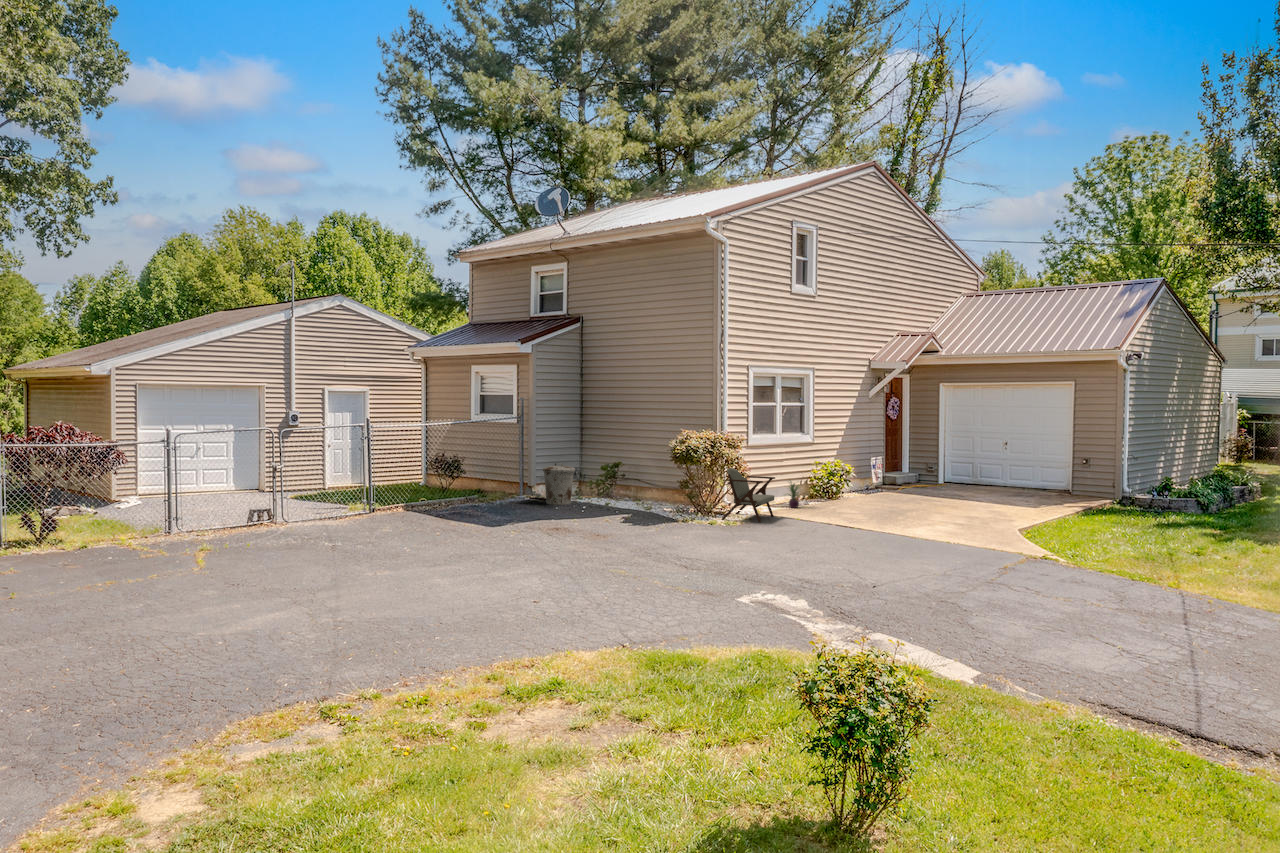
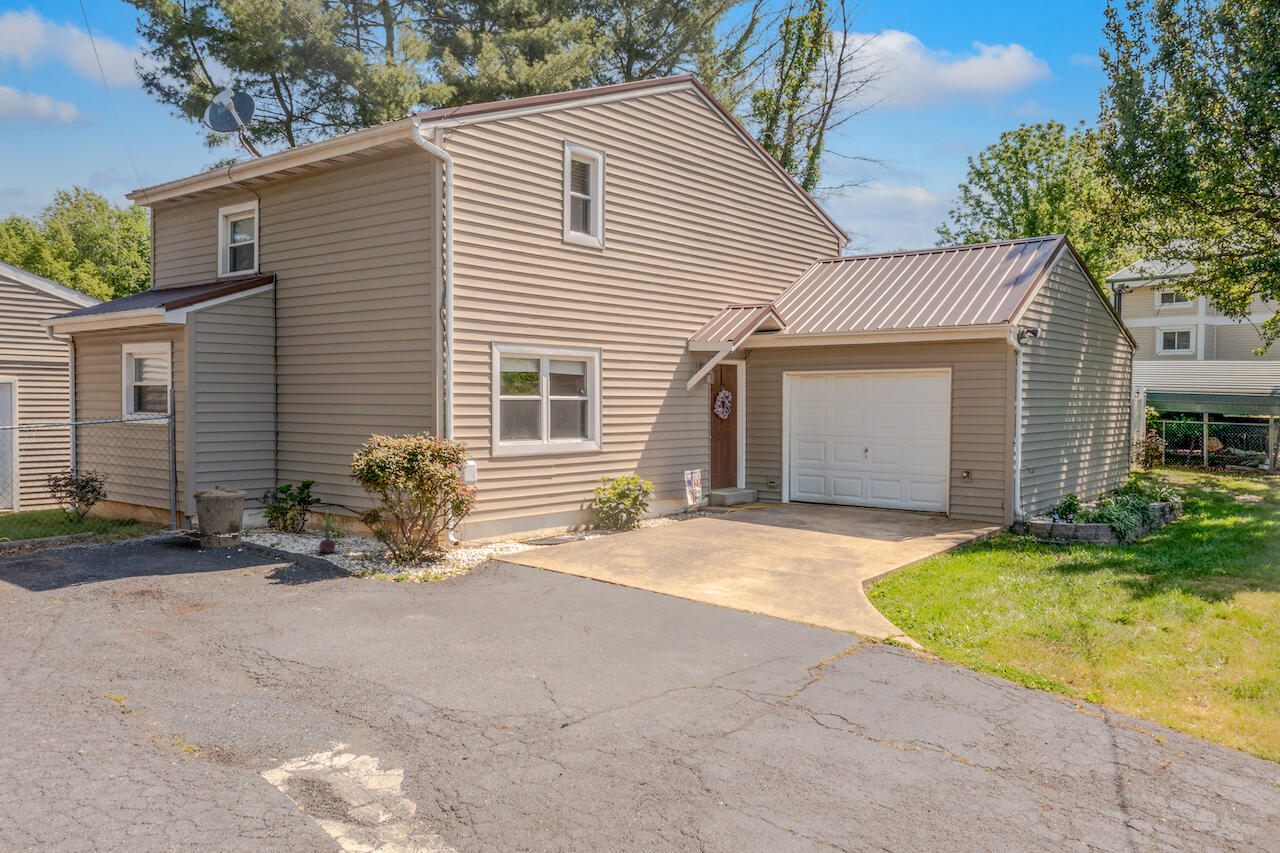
lounge chair: present [722,468,775,522] -> none [425,487,514,576]
decorative plant: present [789,481,799,508] -> present [318,511,338,553]

